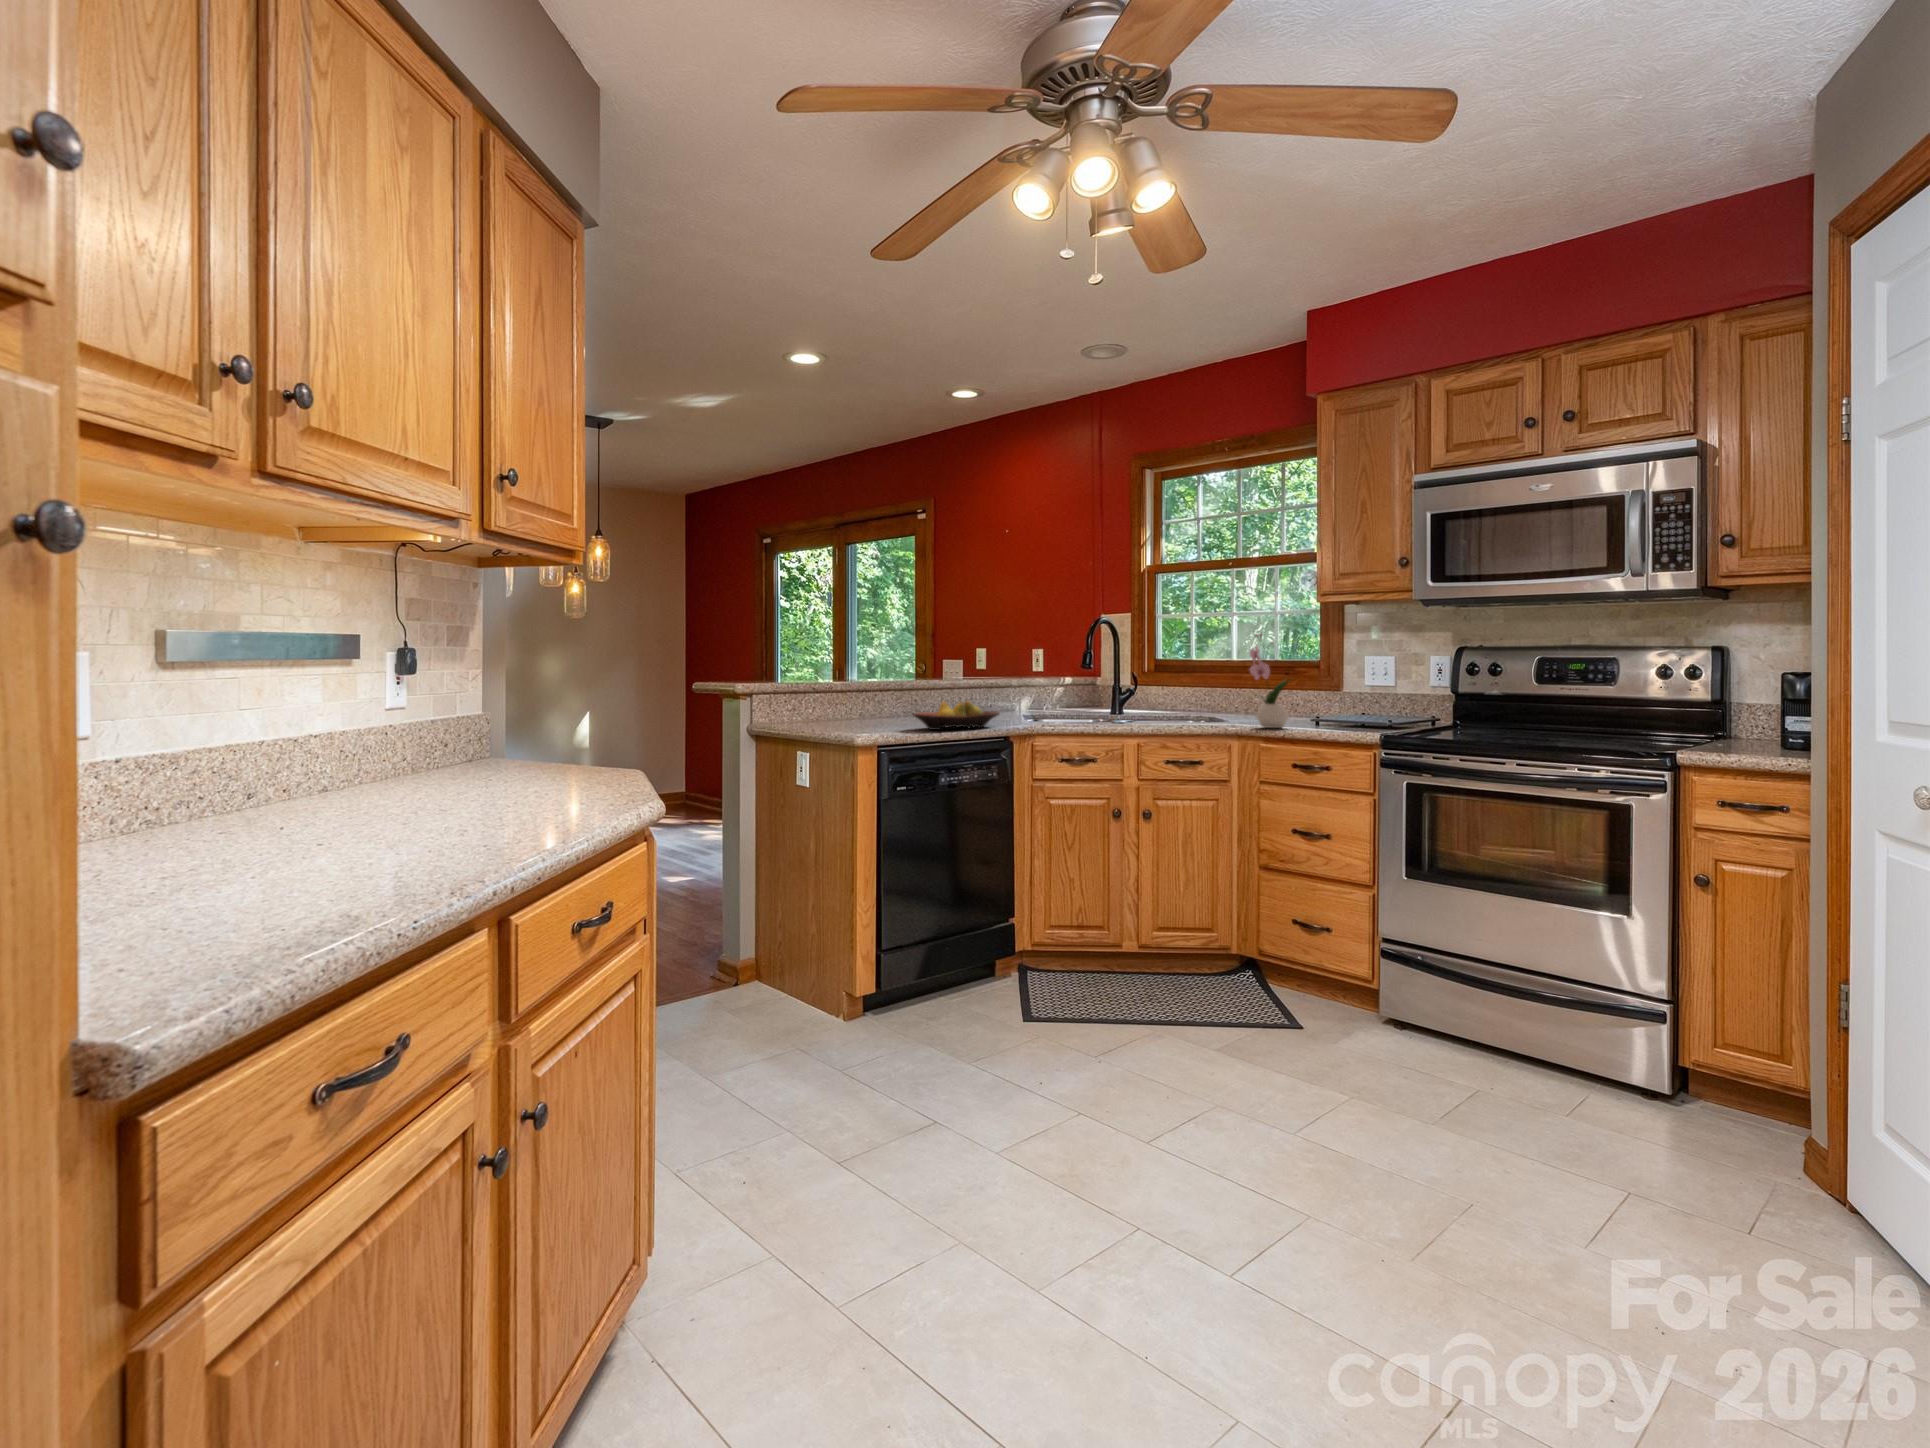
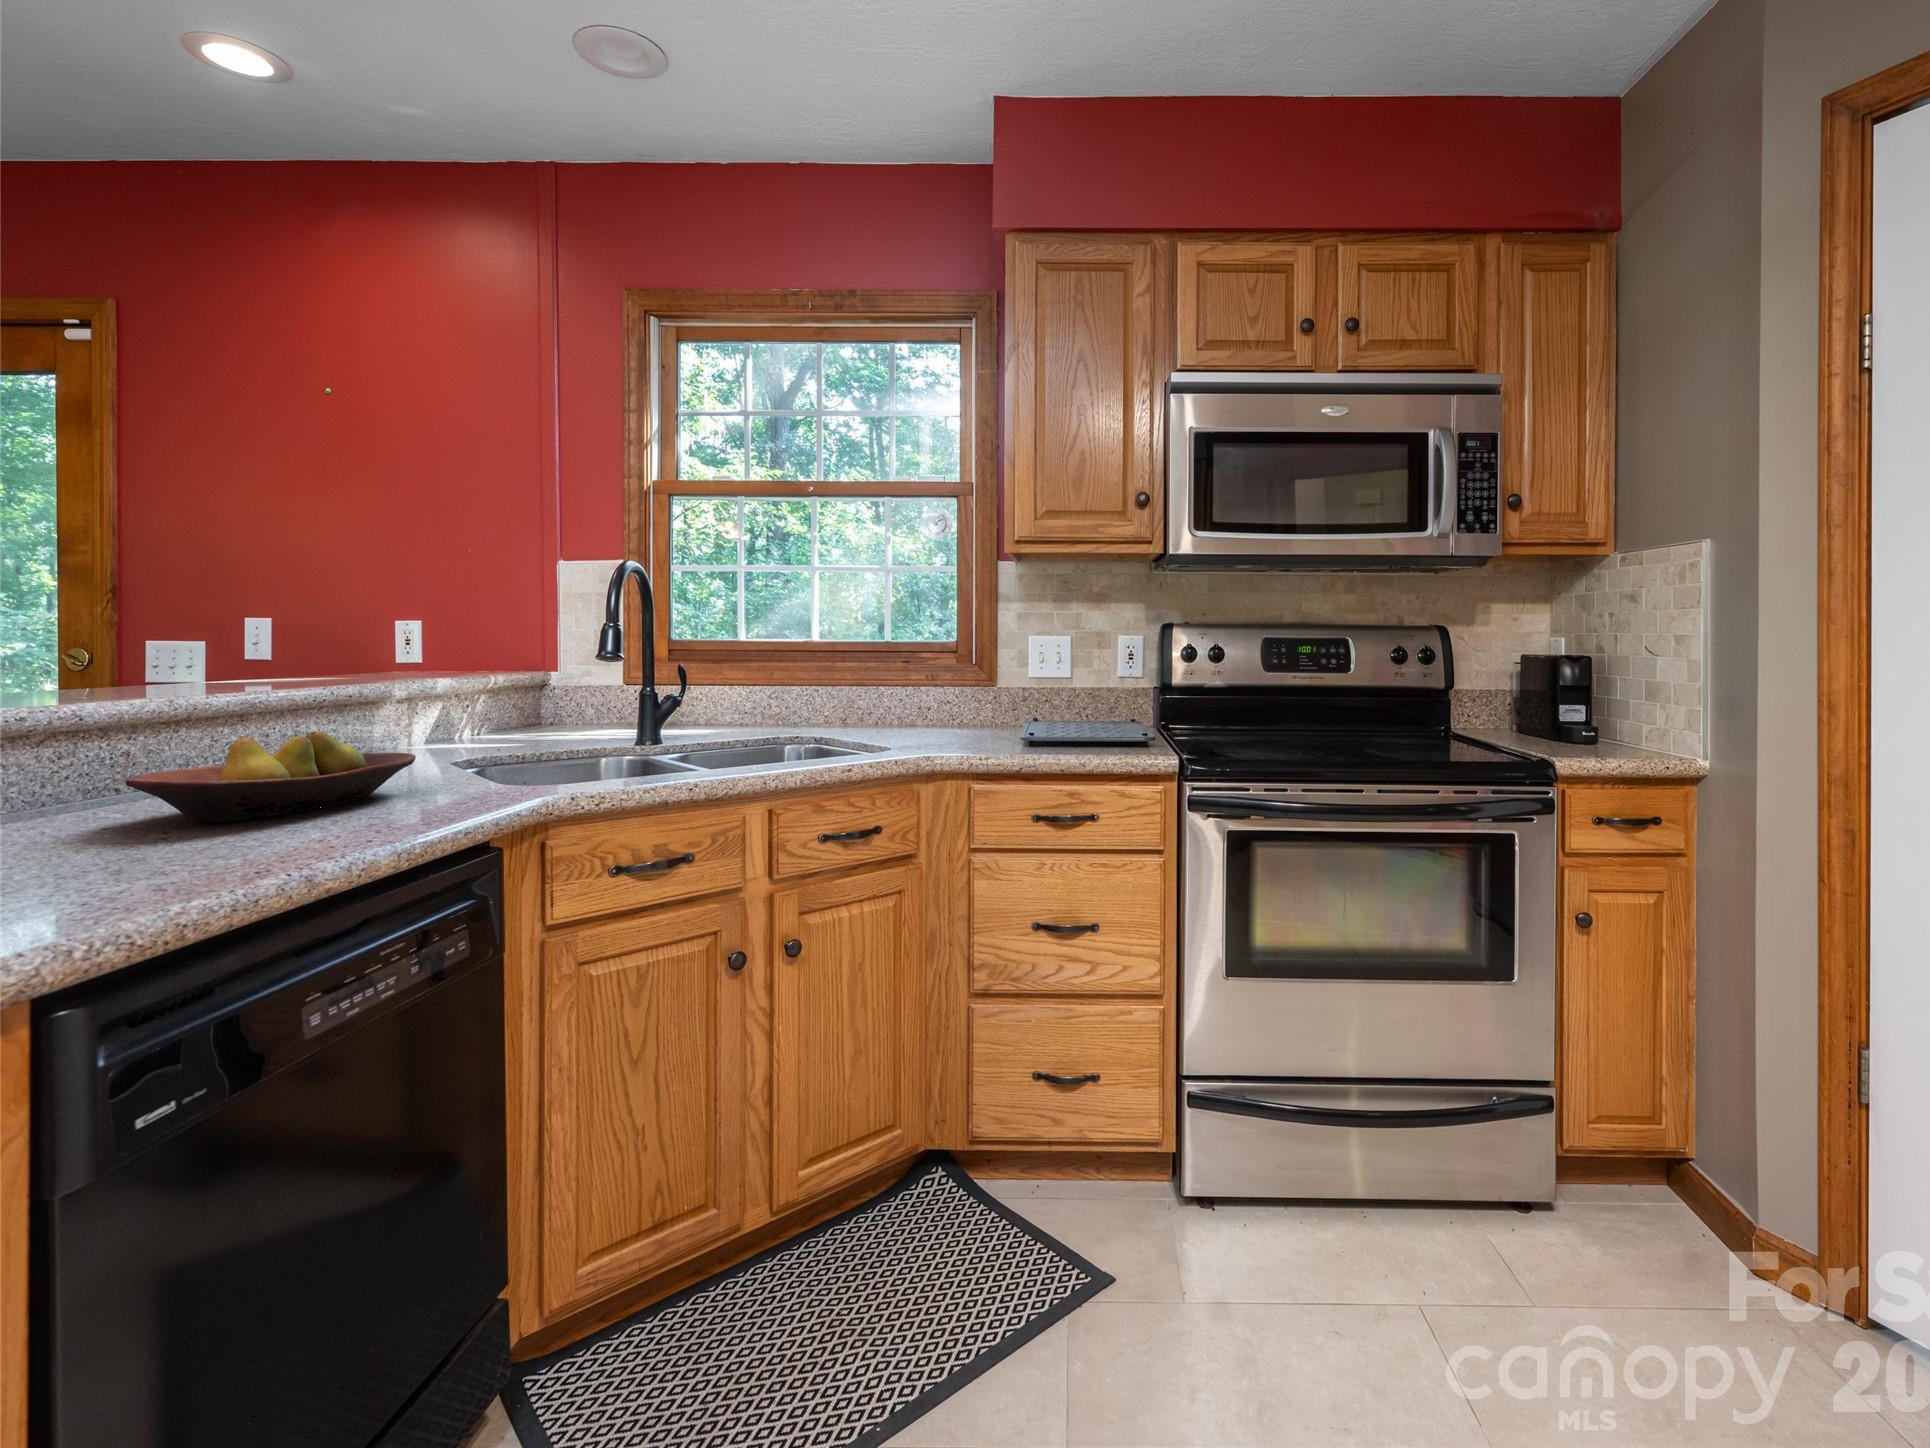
flower arrangement: present [1250,634,1290,728] -> none [930,594,1003,755]

